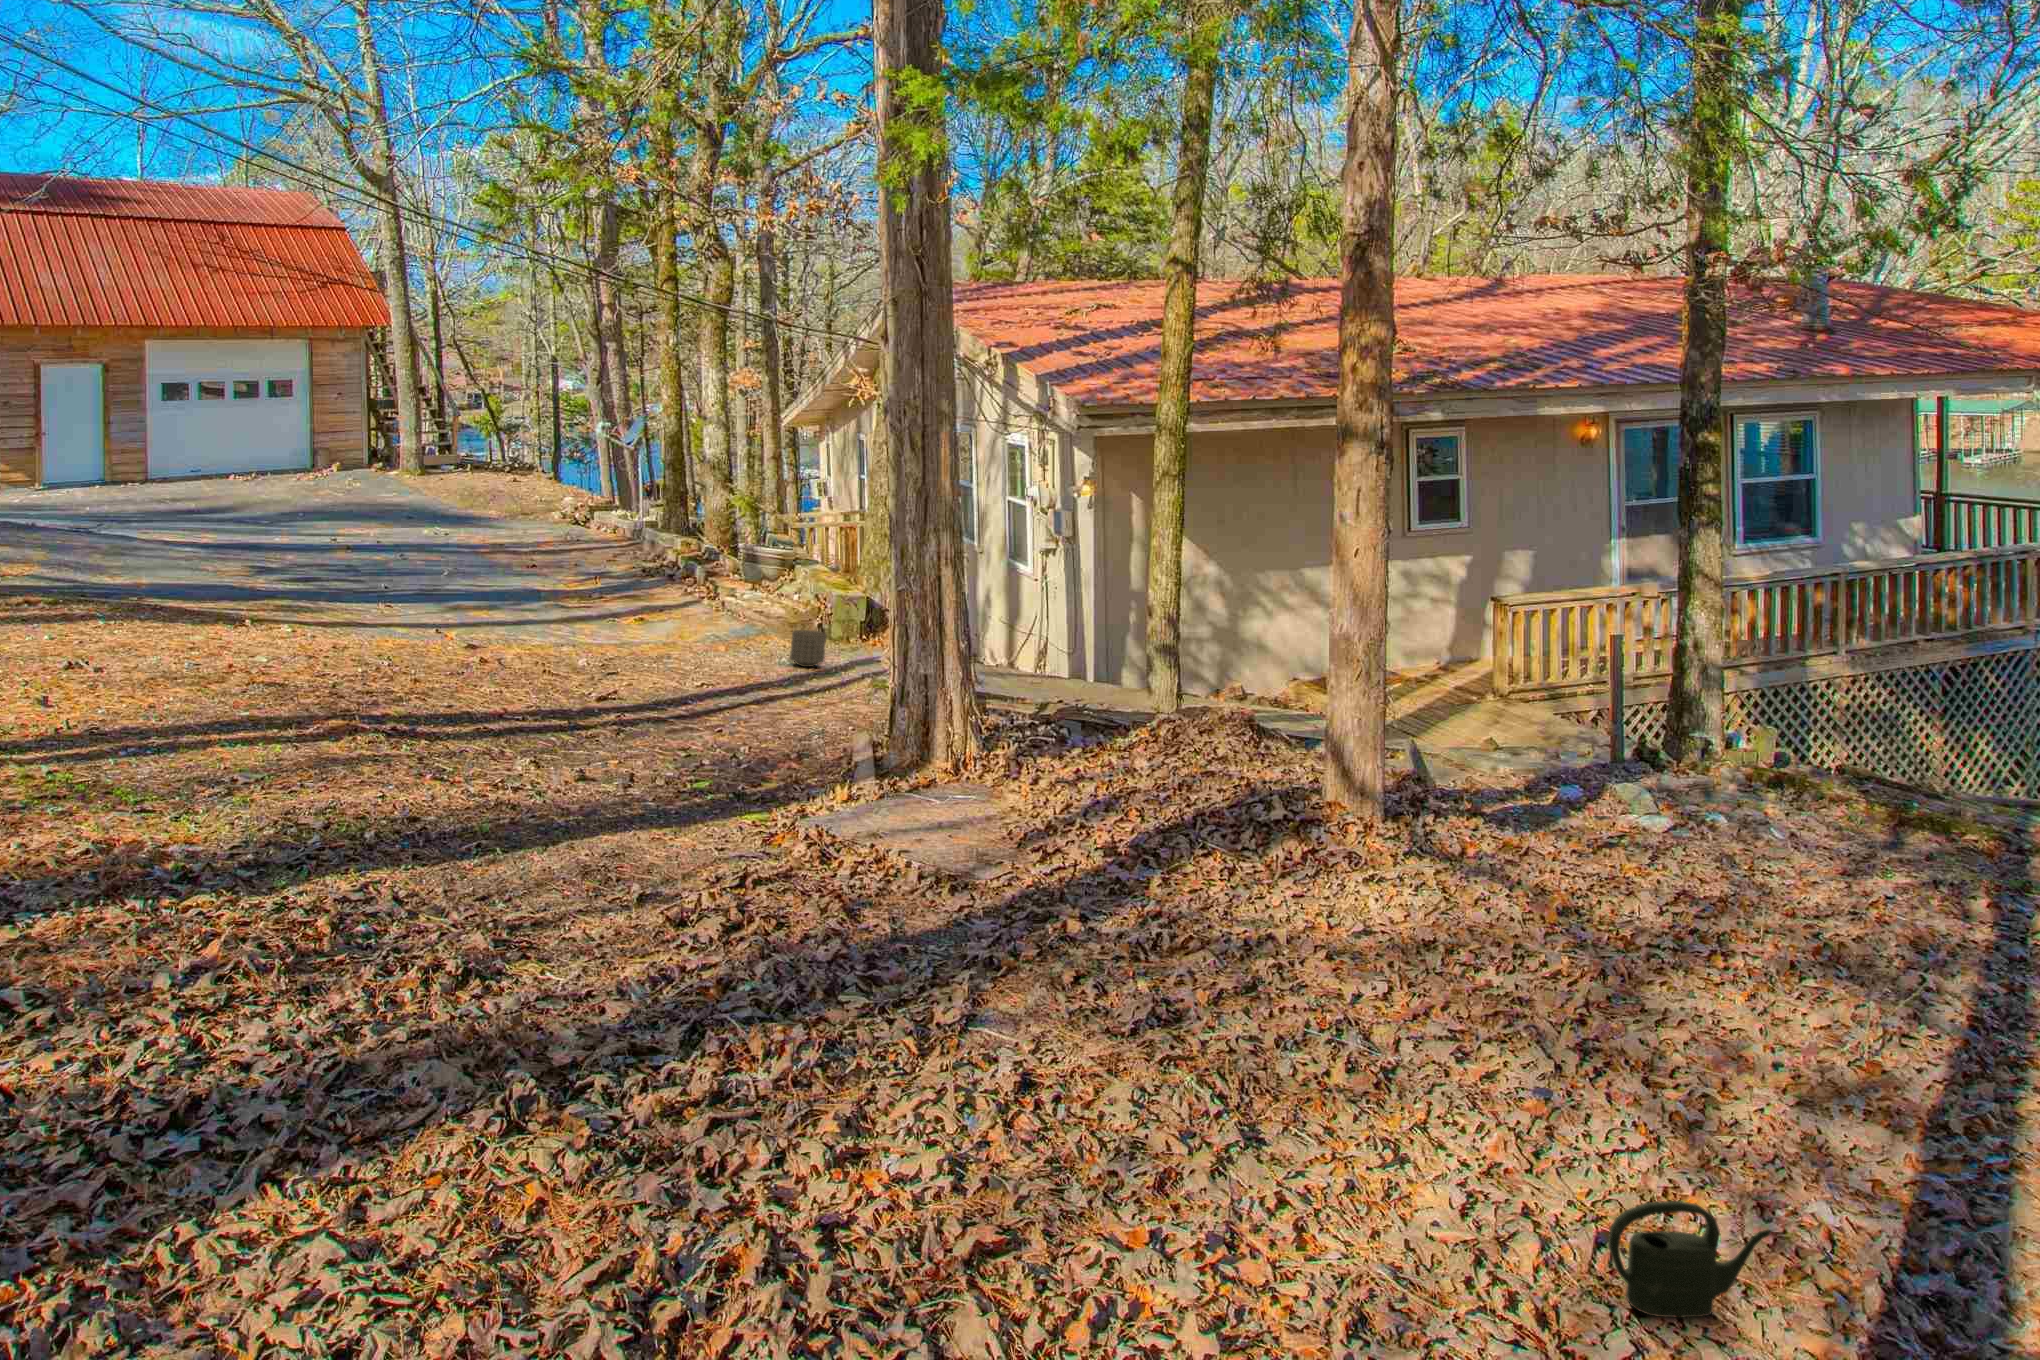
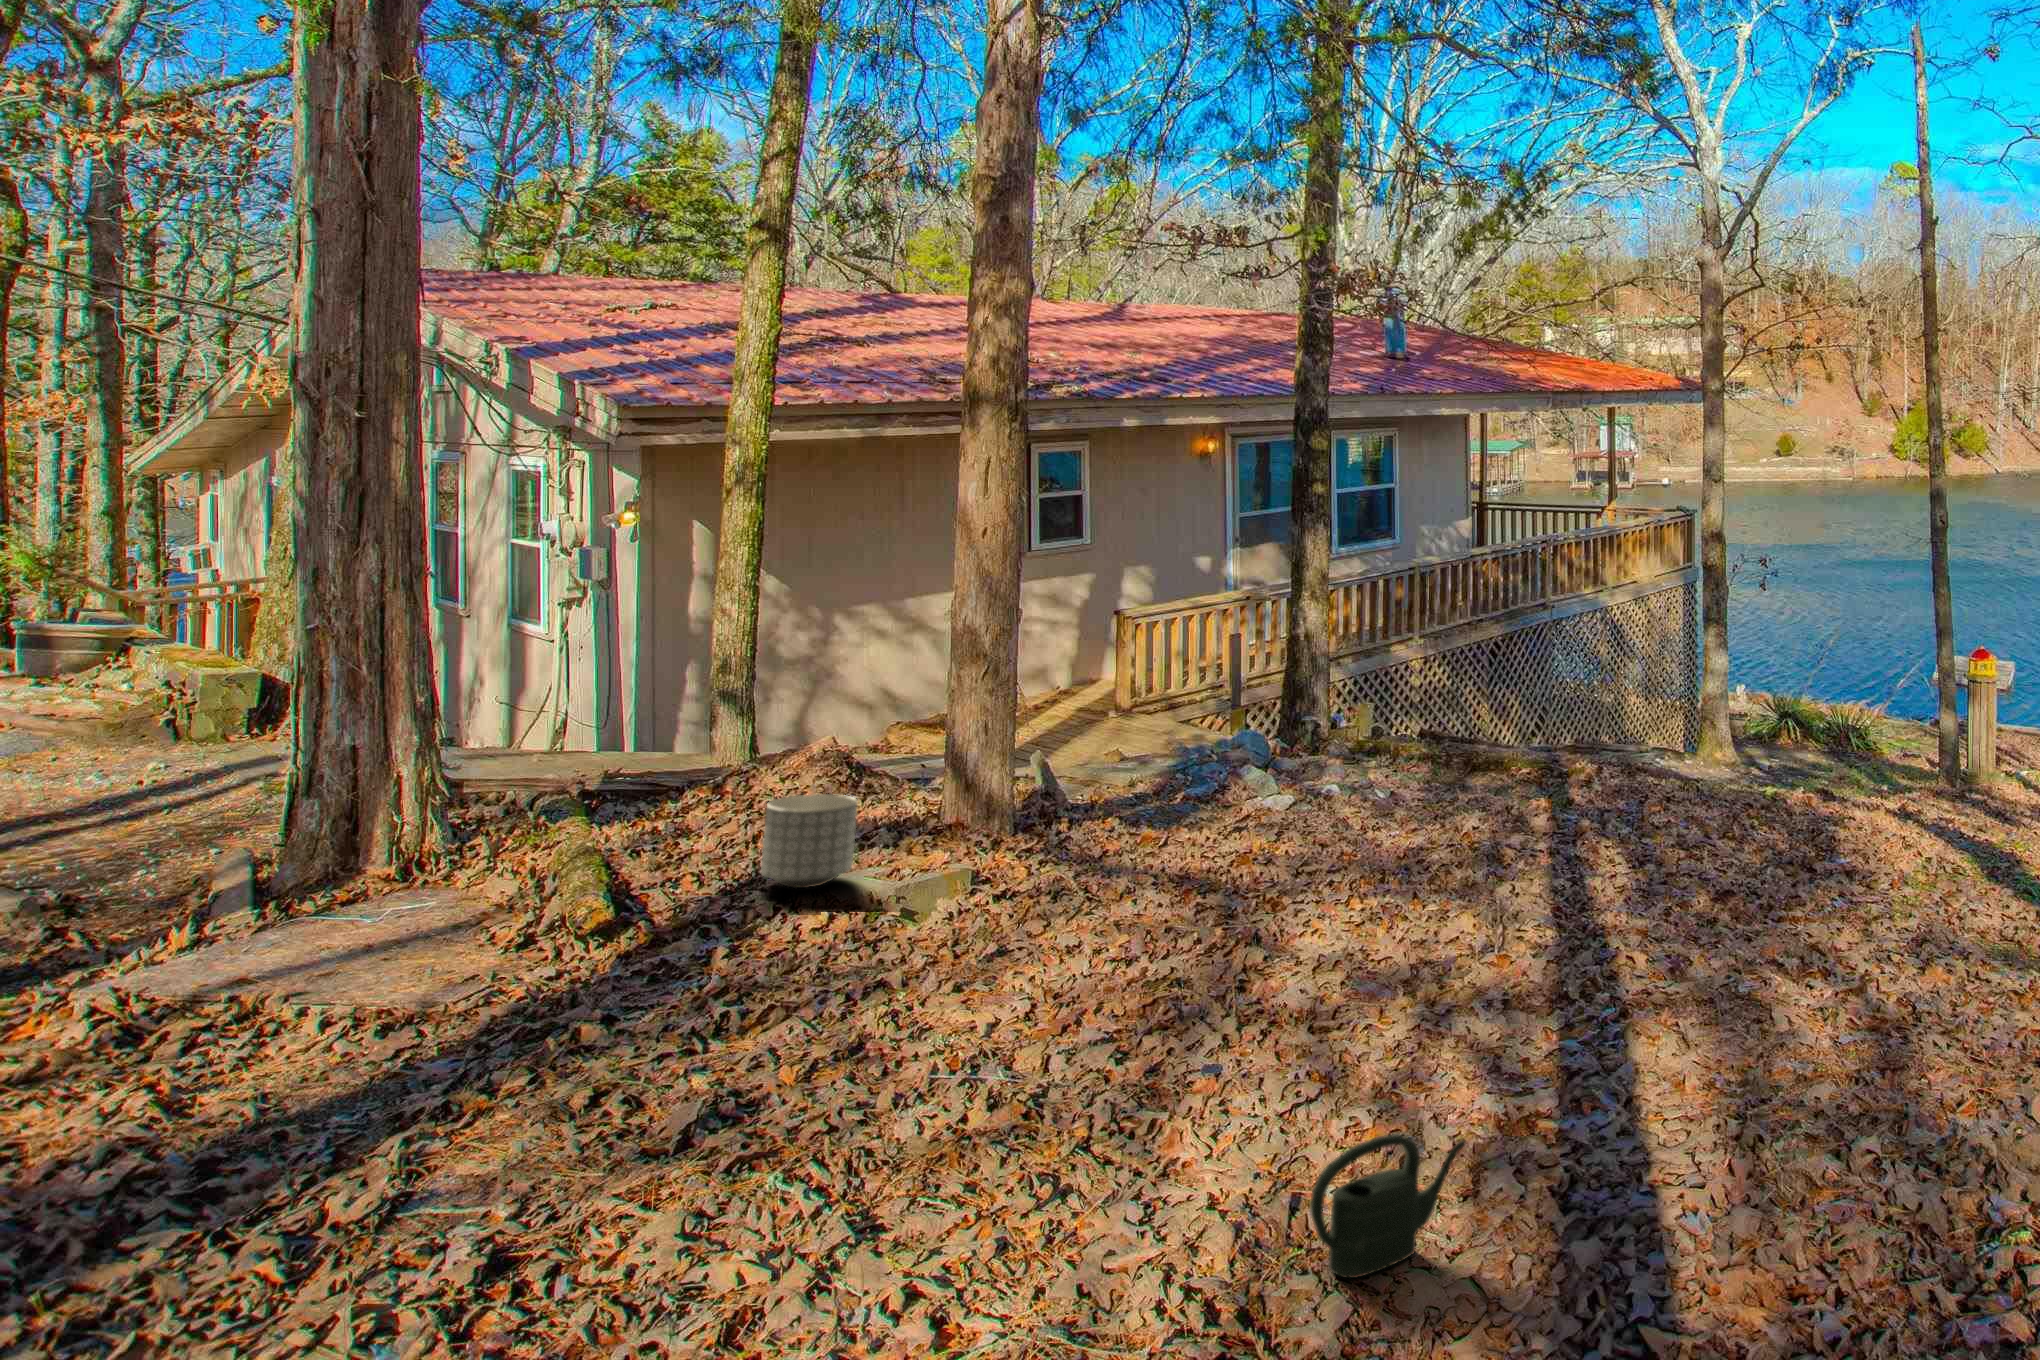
planter: present [790,630,826,667] -> present [761,794,858,888]

